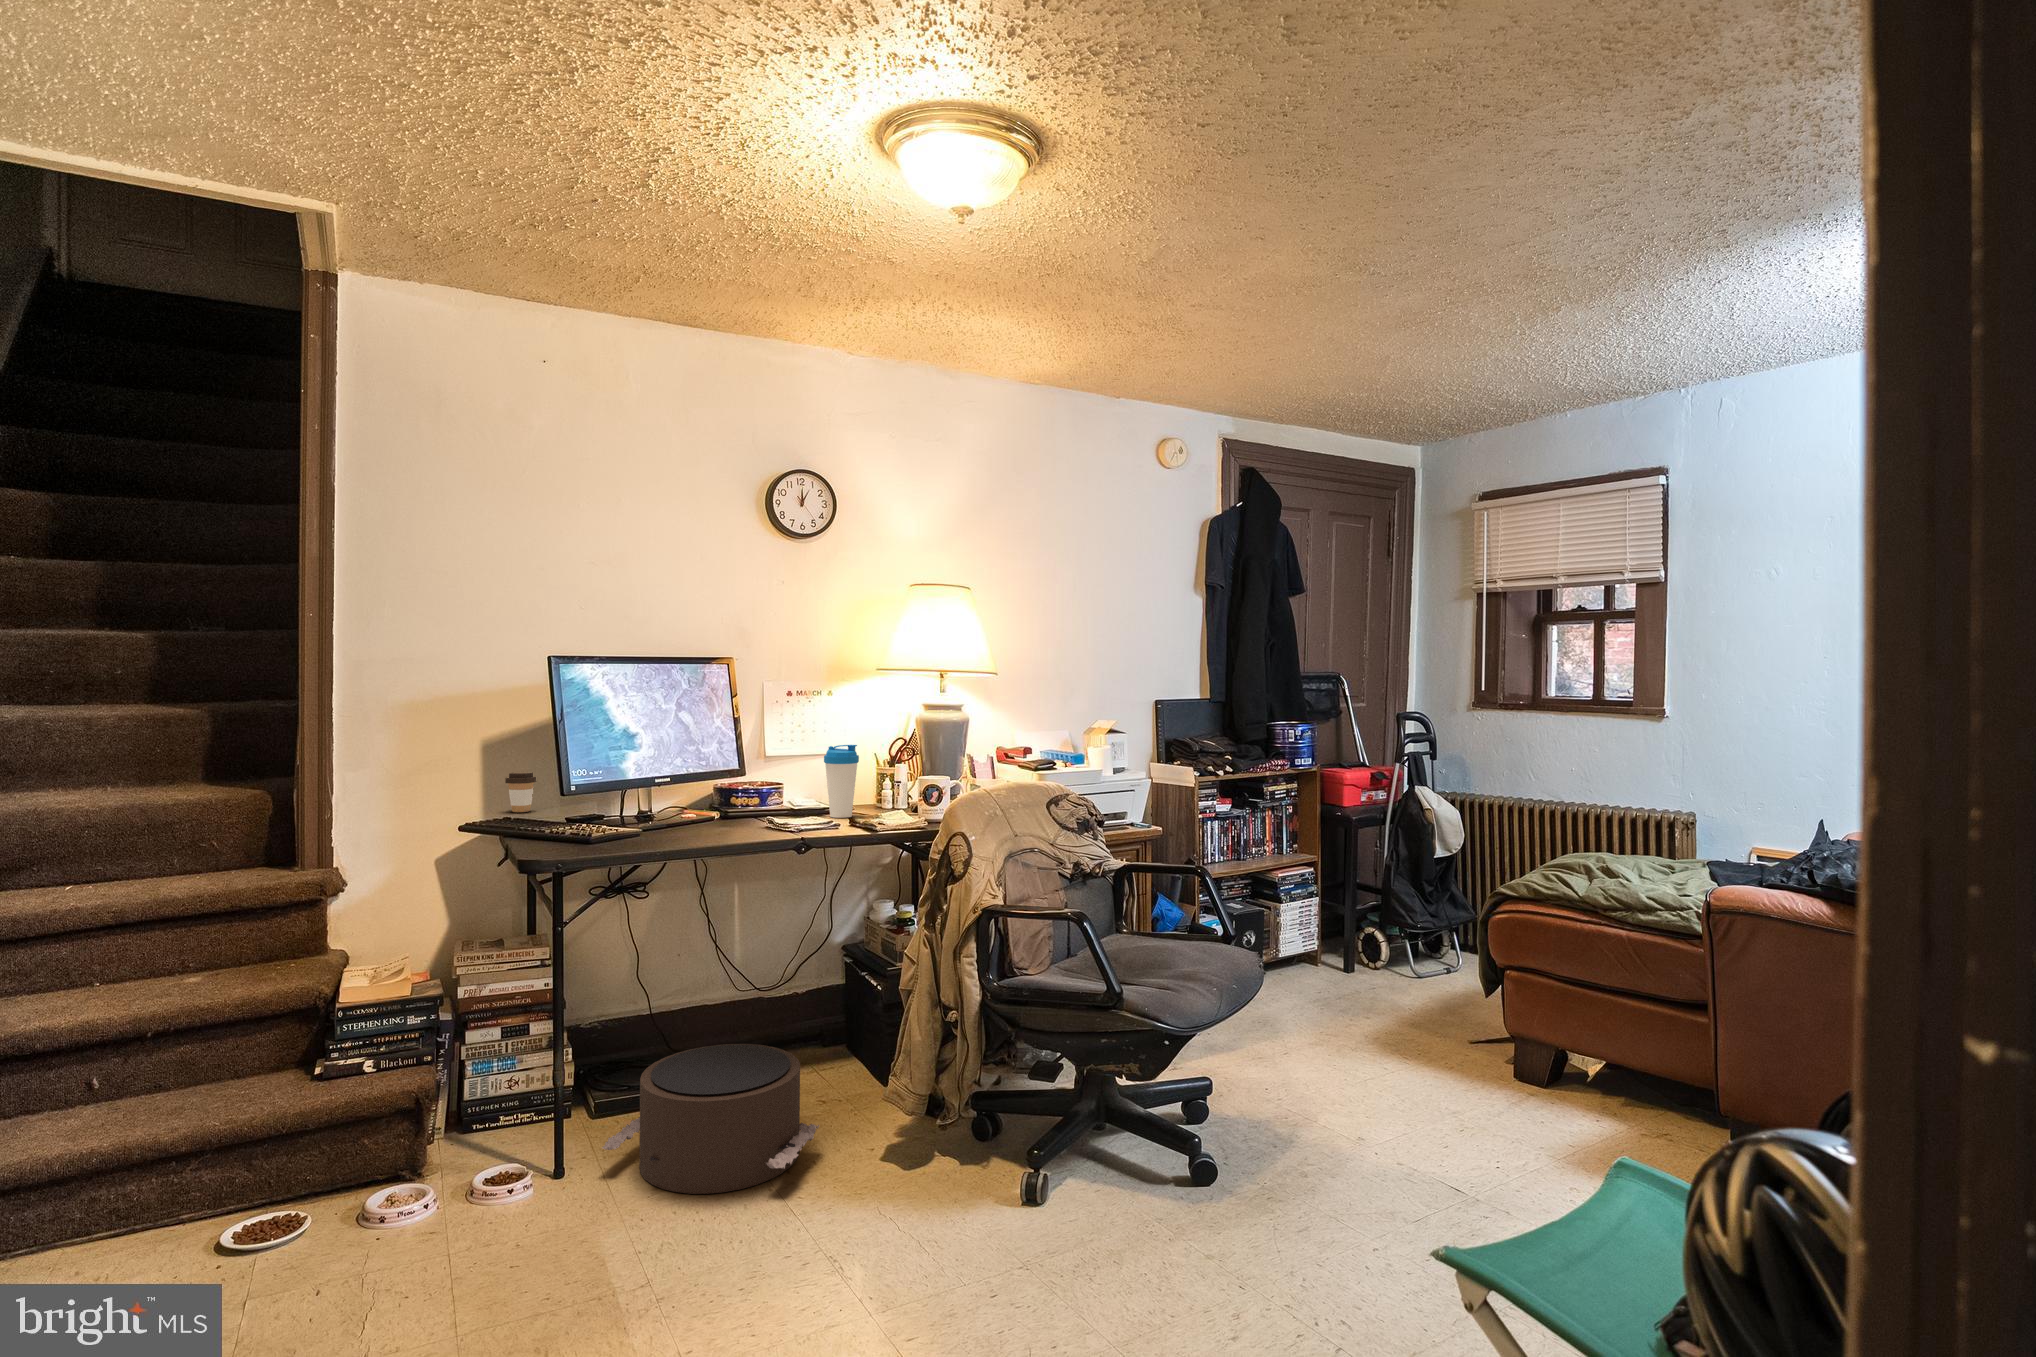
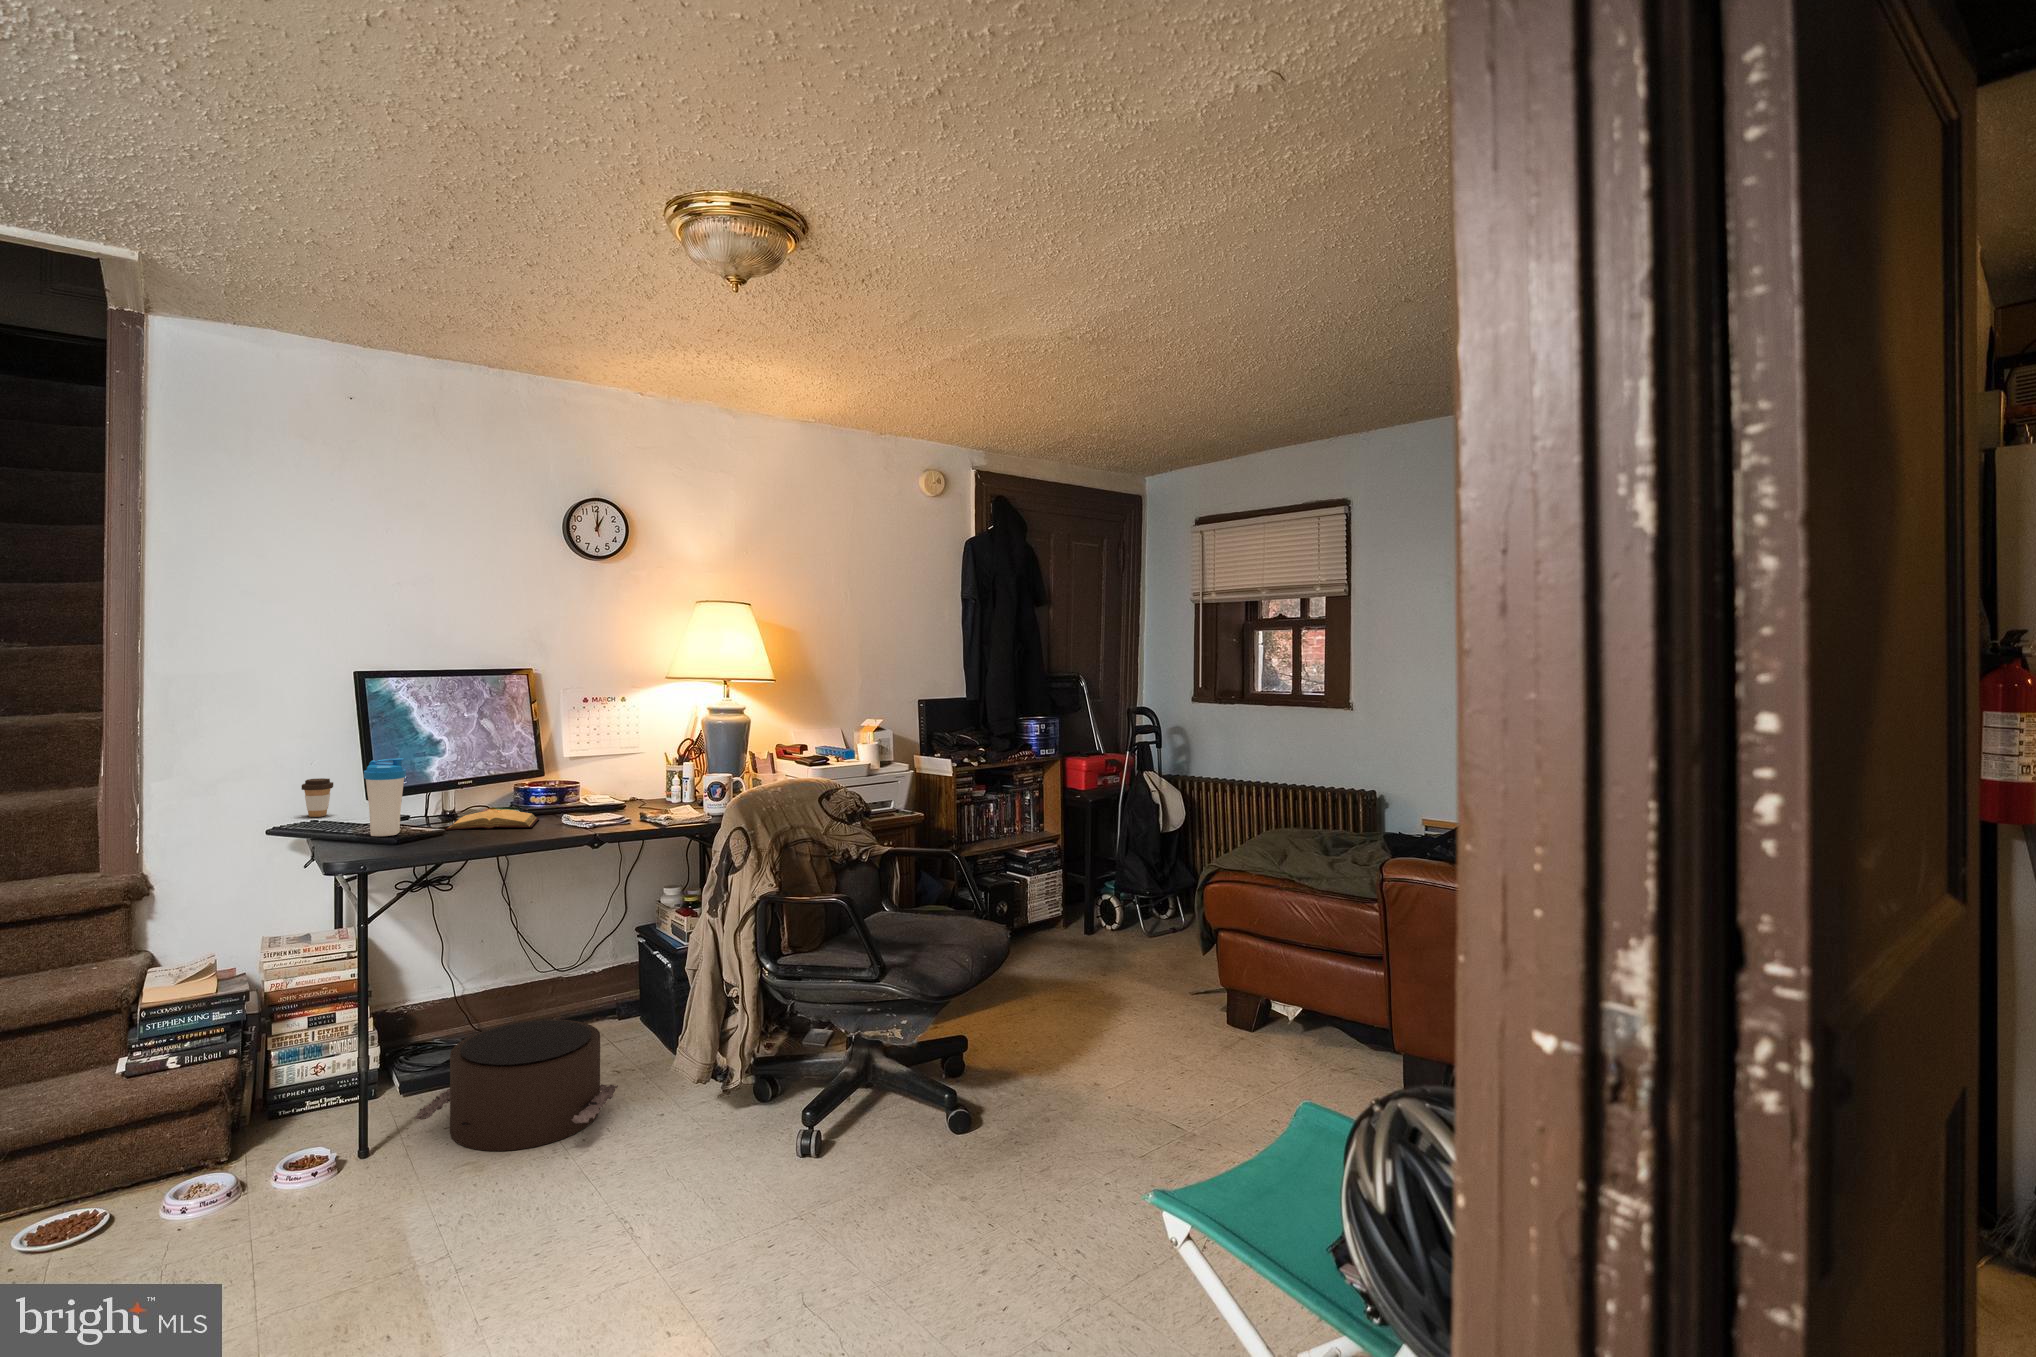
water bottle: present [824,745,859,818] -> present [364,758,406,836]
book: none [642,808,741,828] -> present [446,809,539,830]

